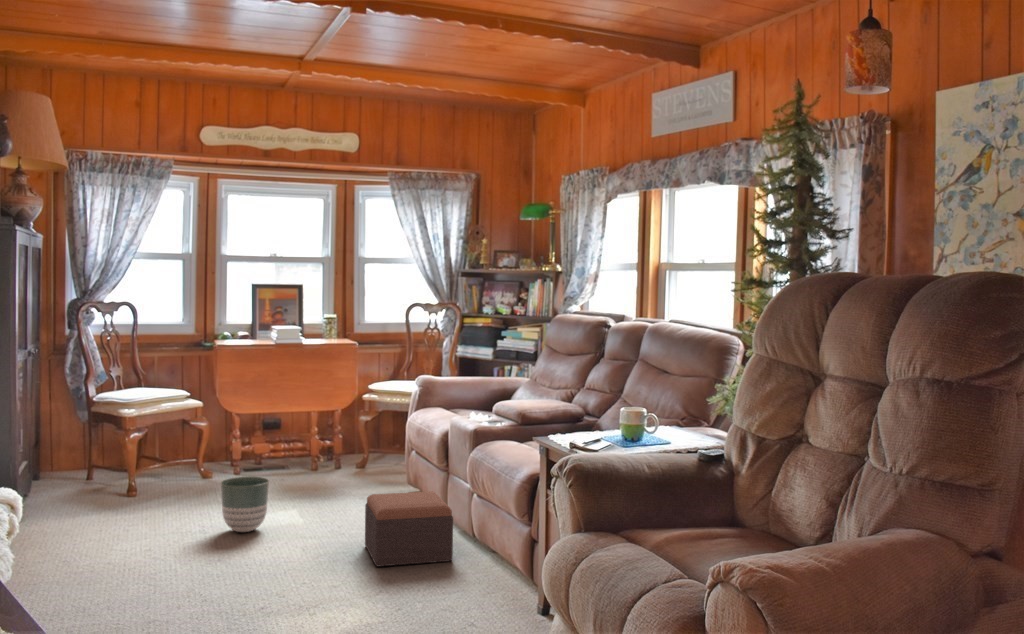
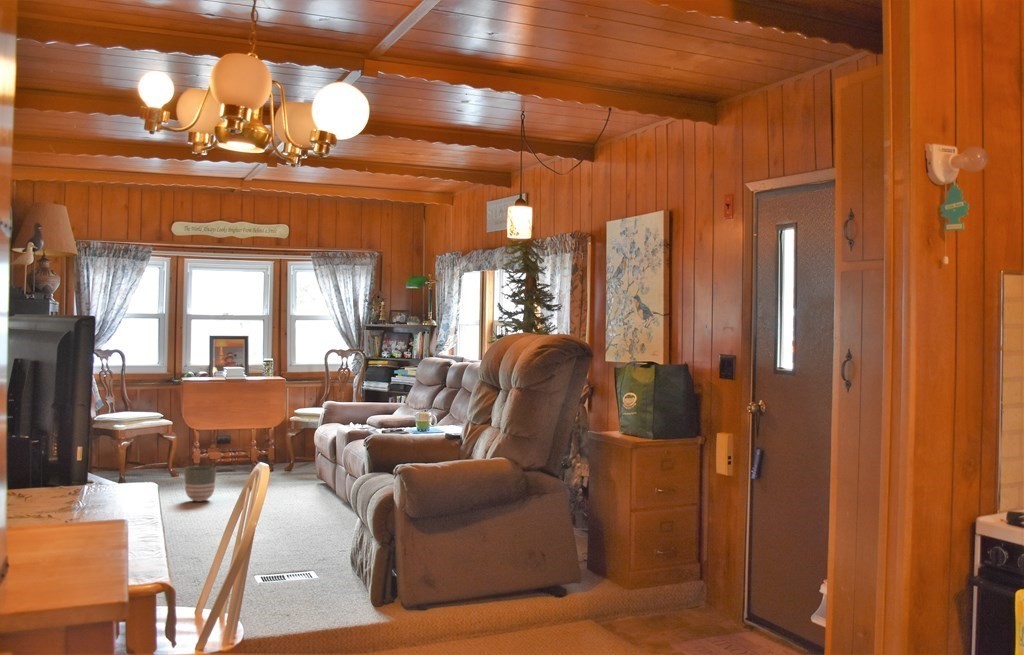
footstool: present [365,491,453,567] -> none [277,472,331,515]

